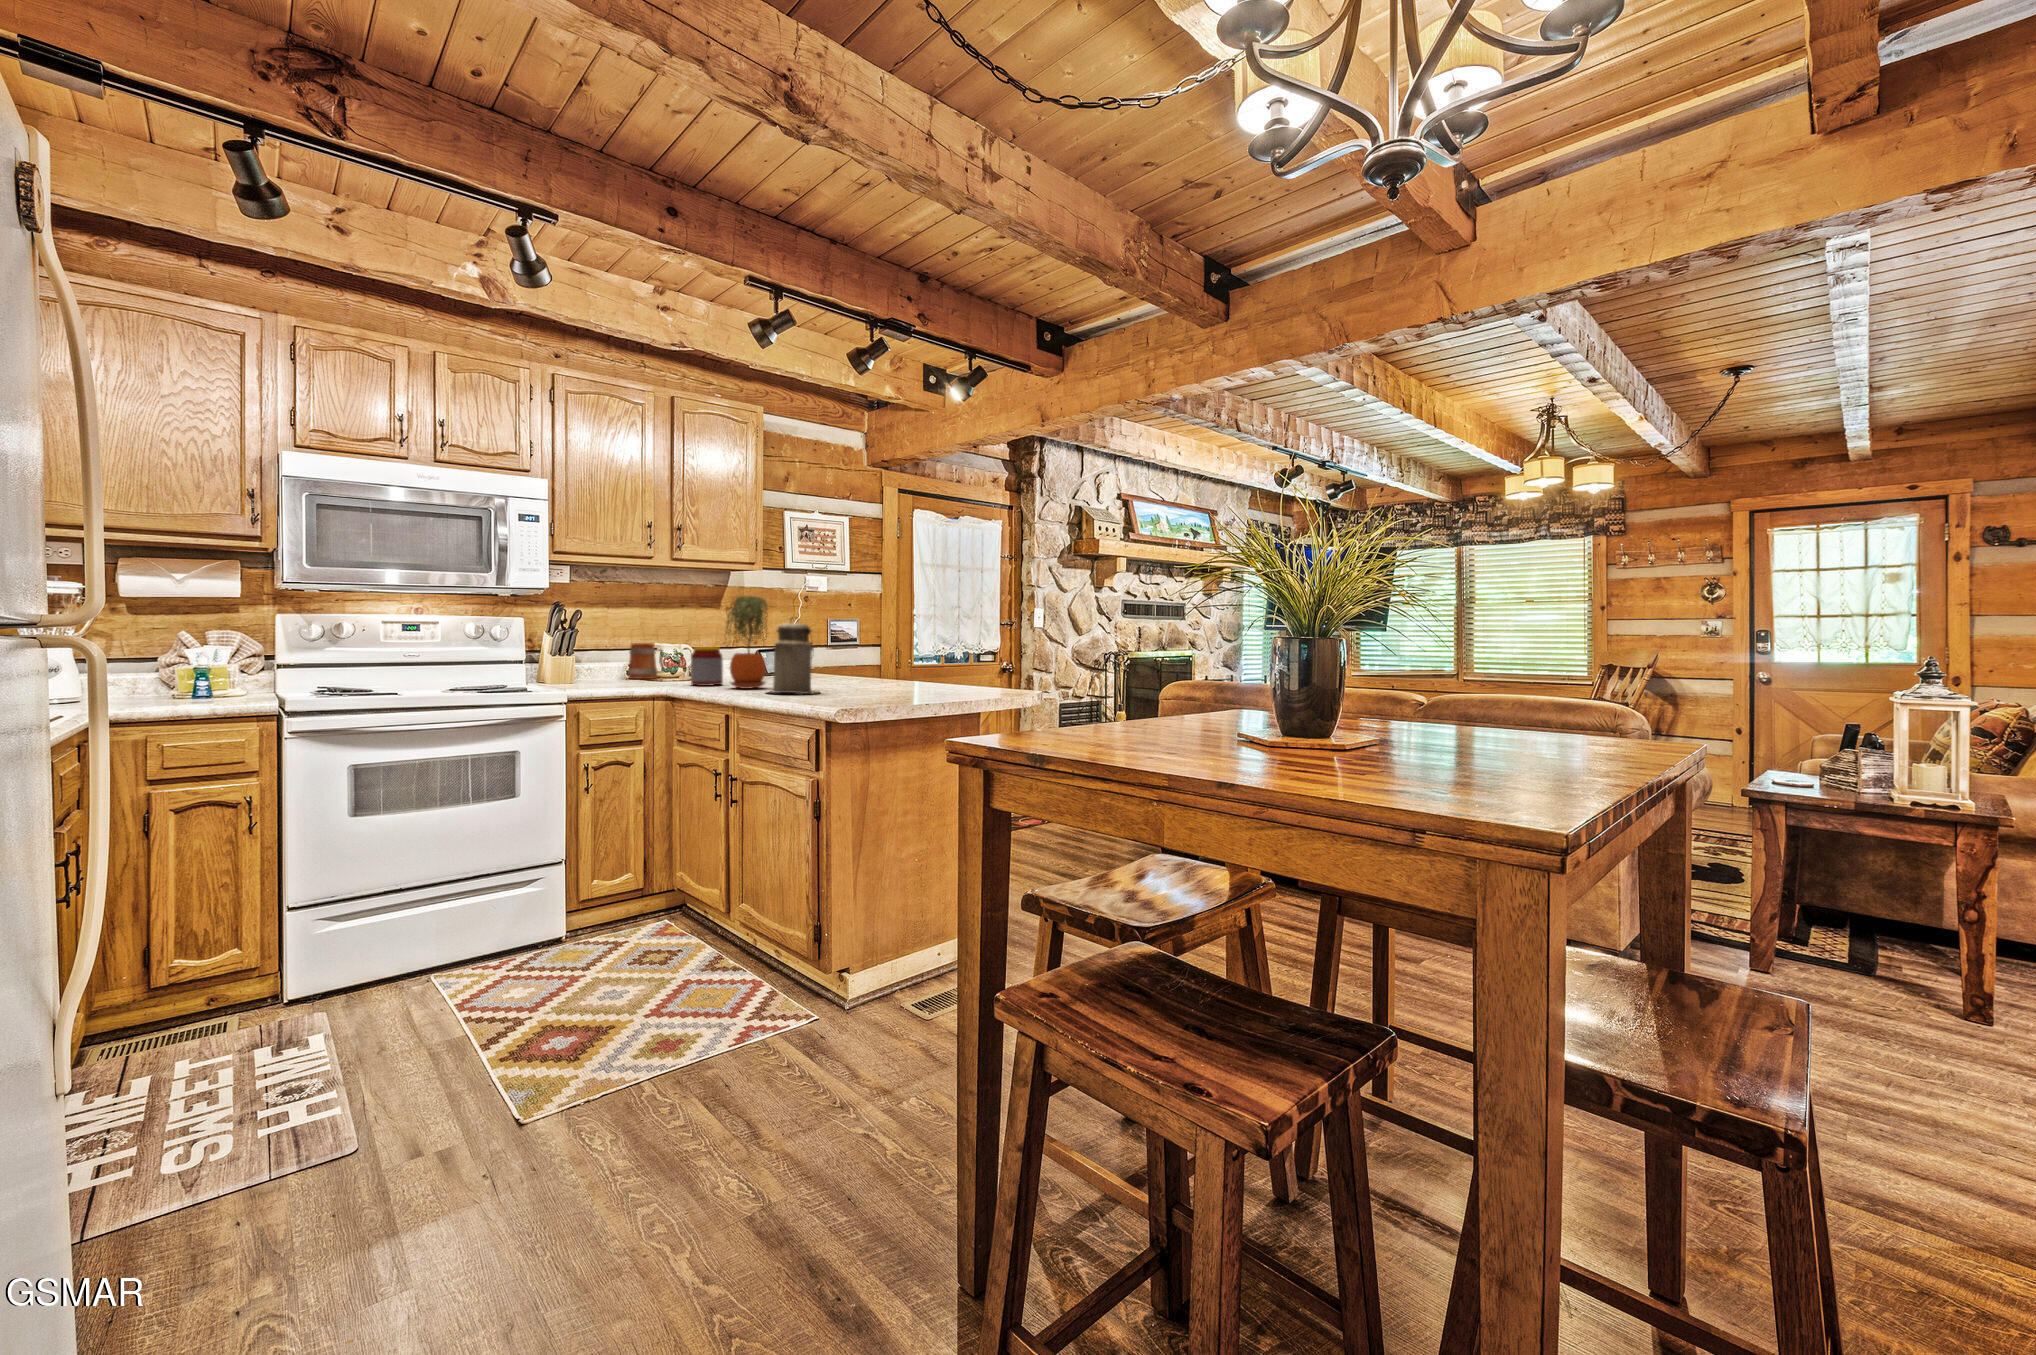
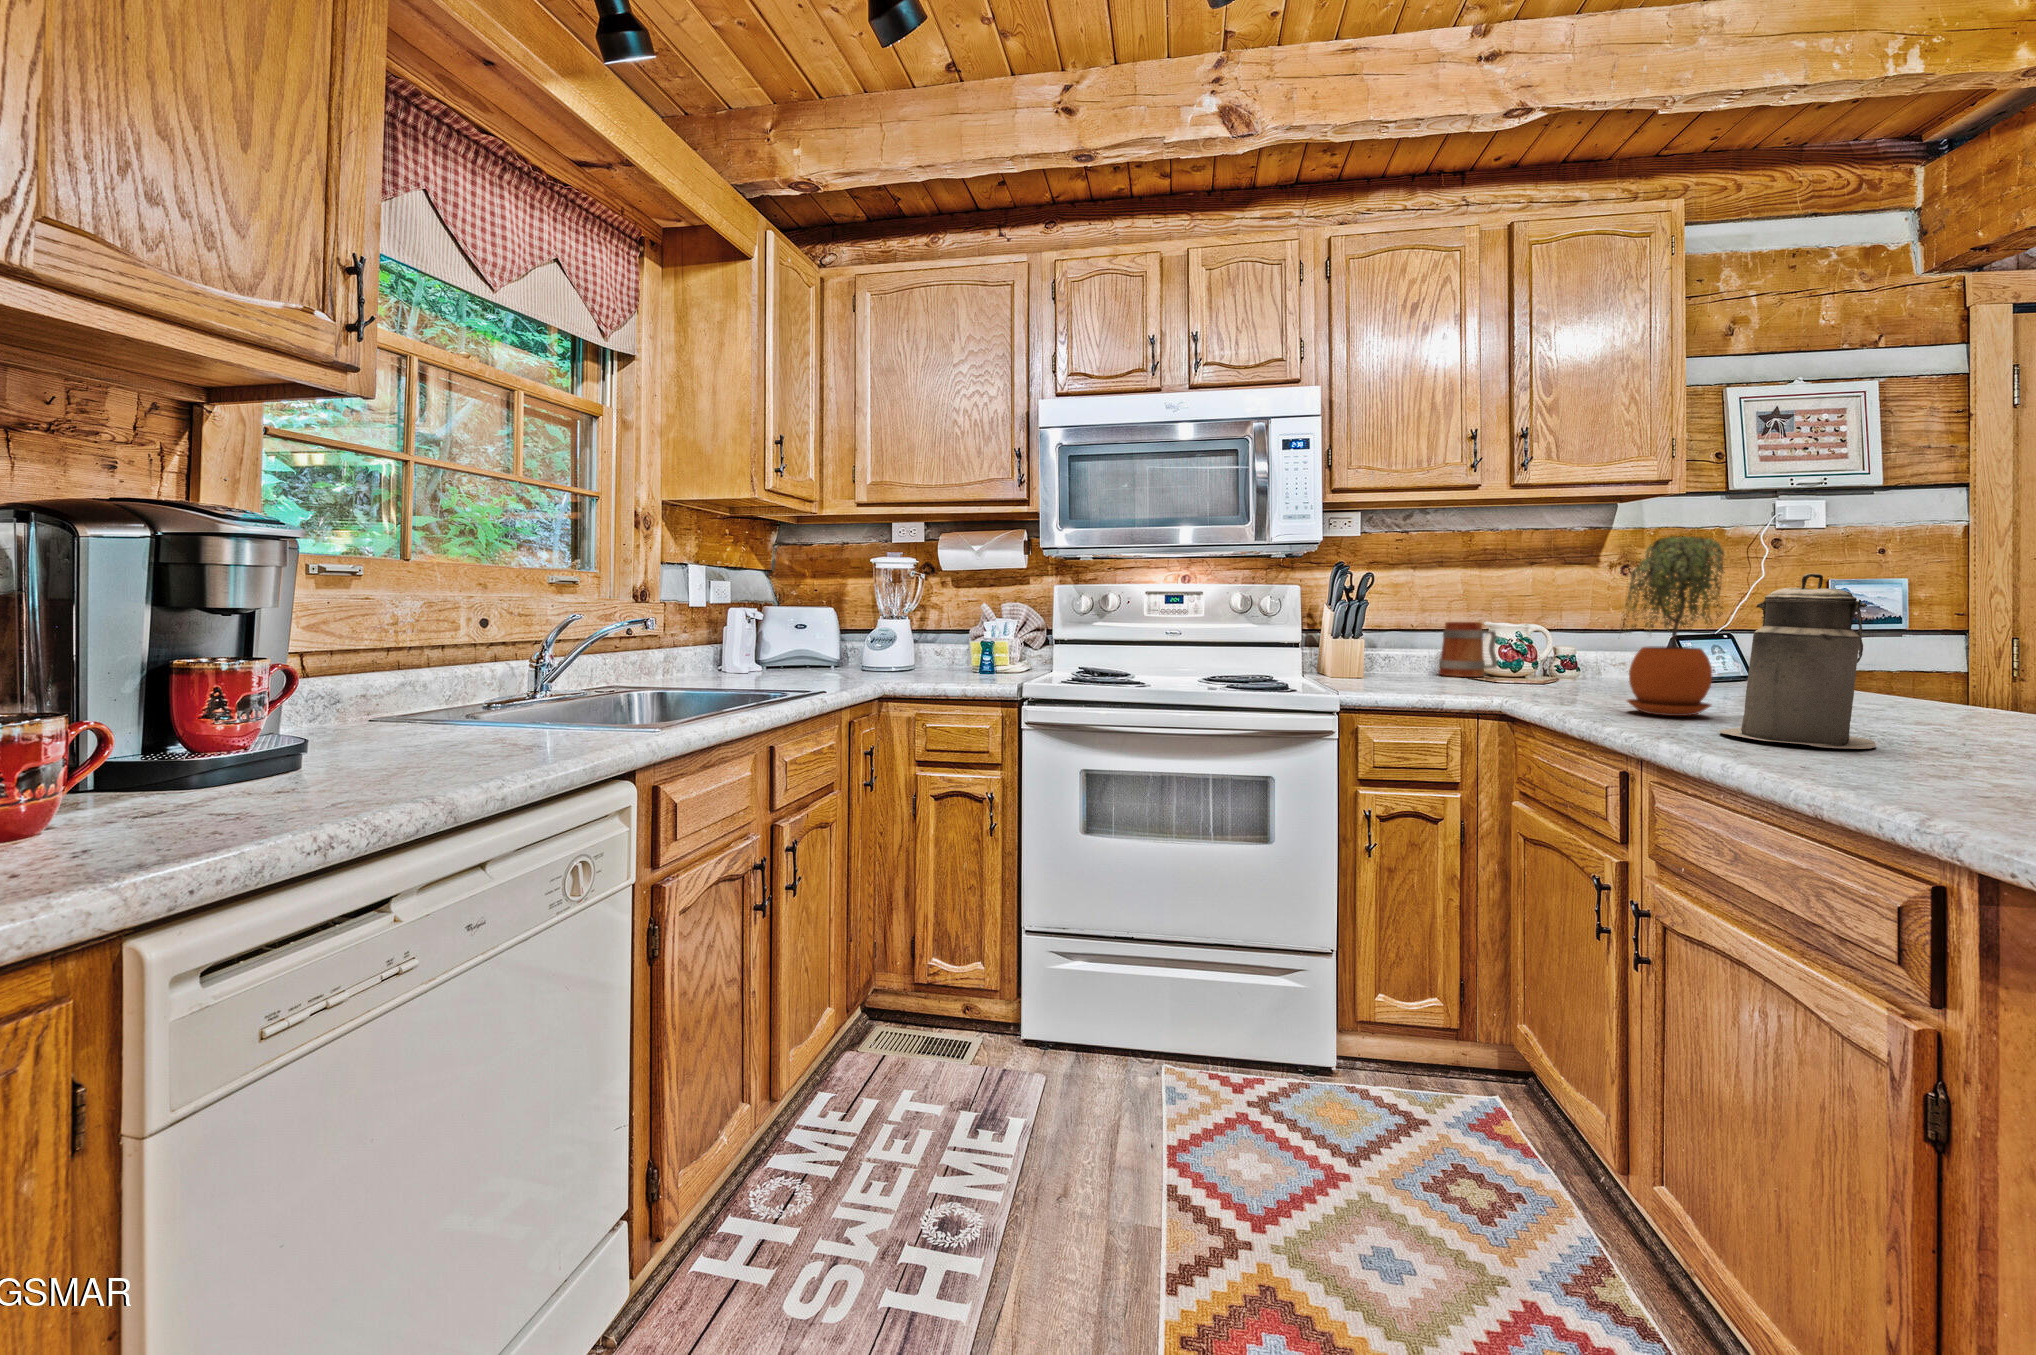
jar: present [691,646,723,686] -> none [1546,631,1610,701]

